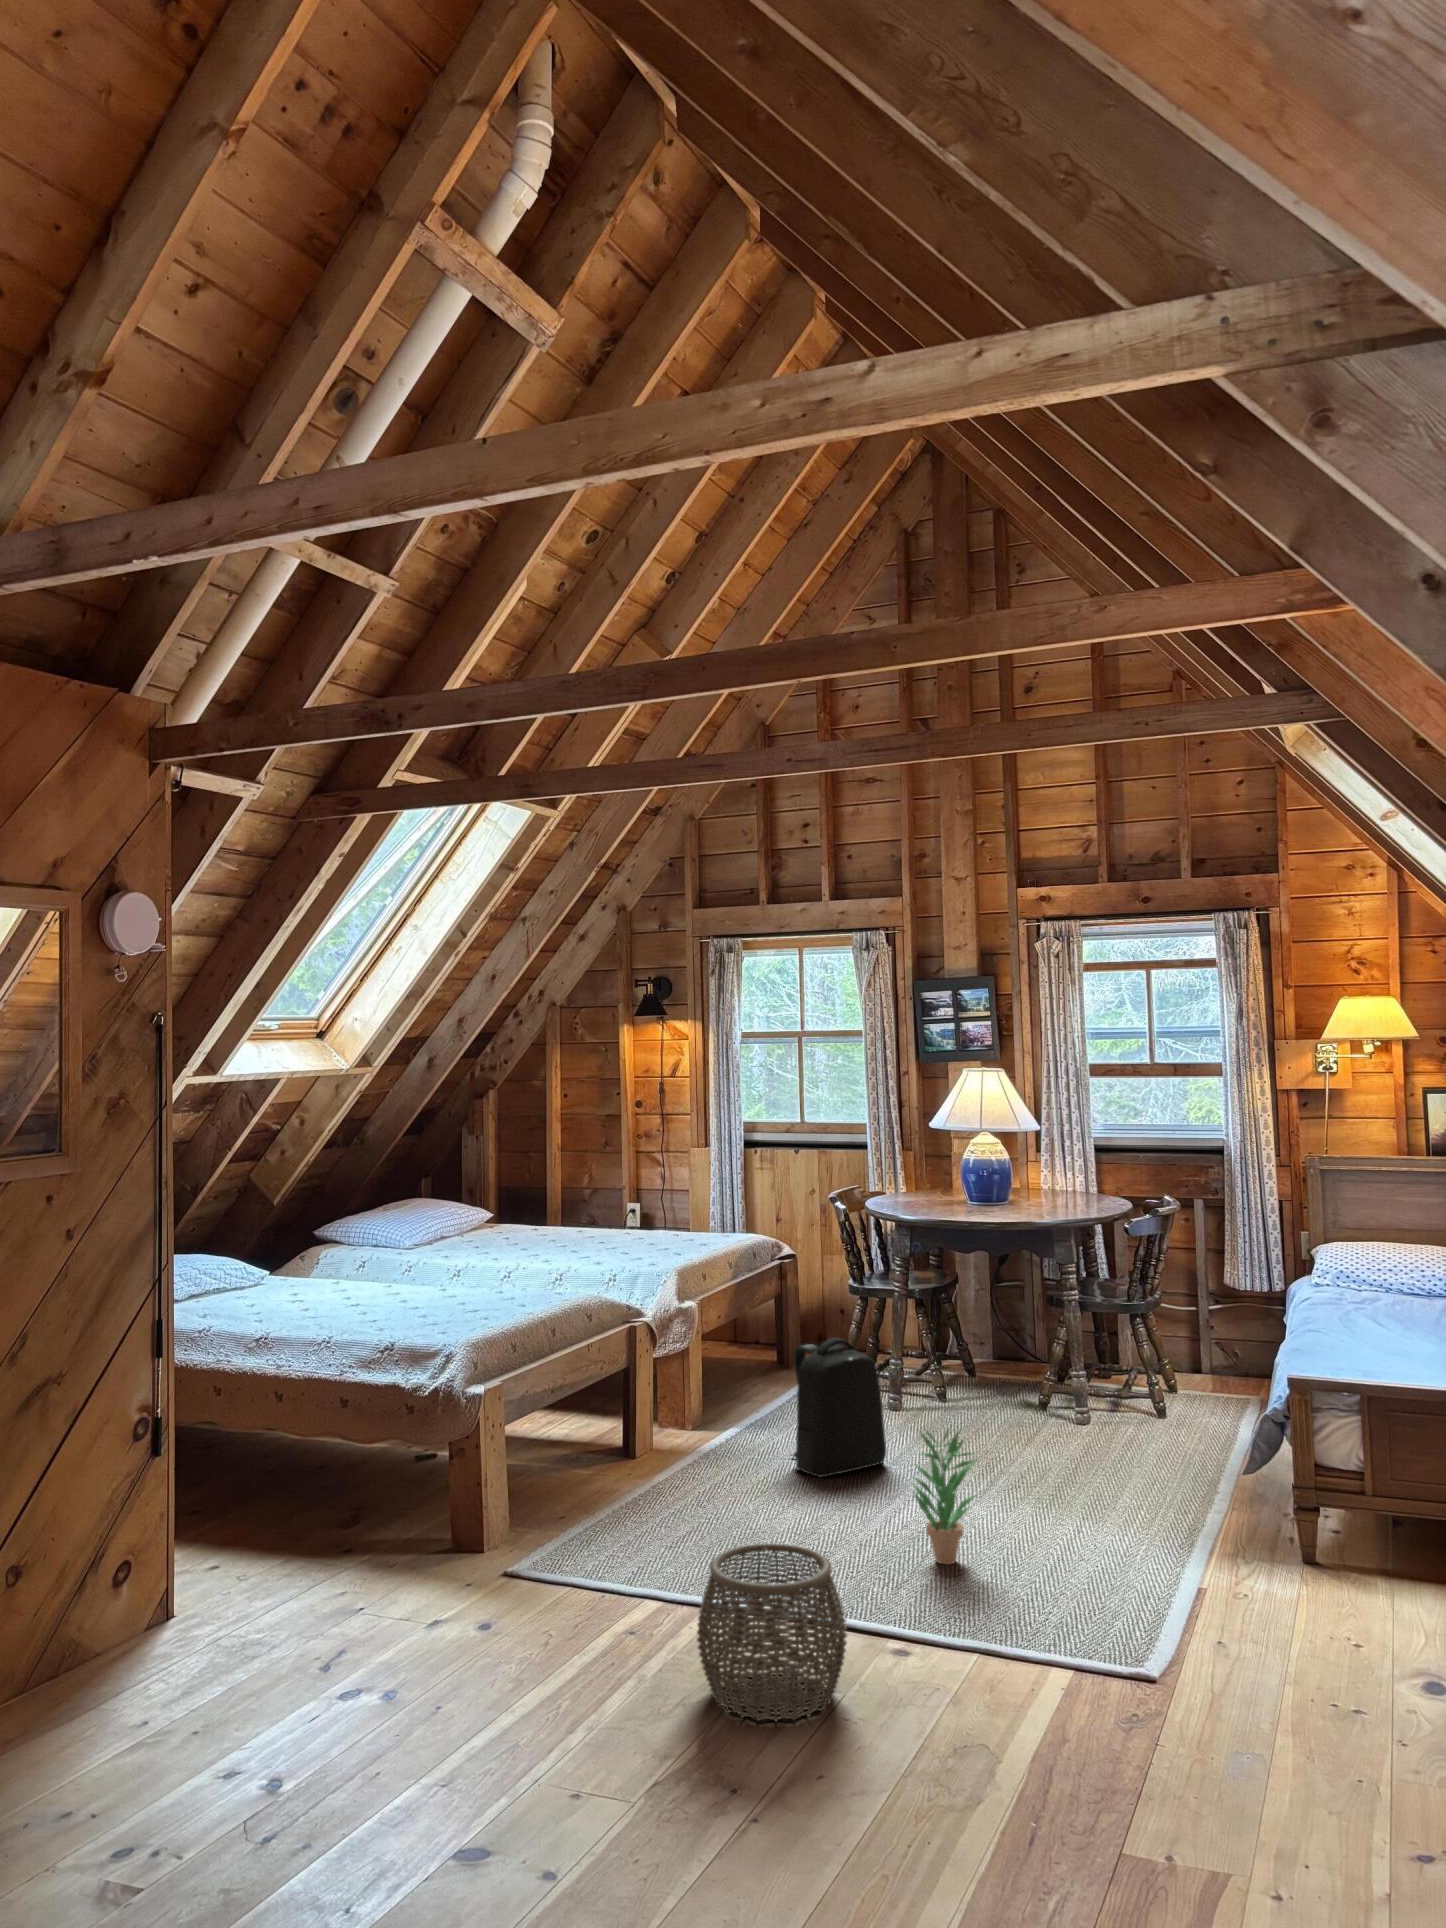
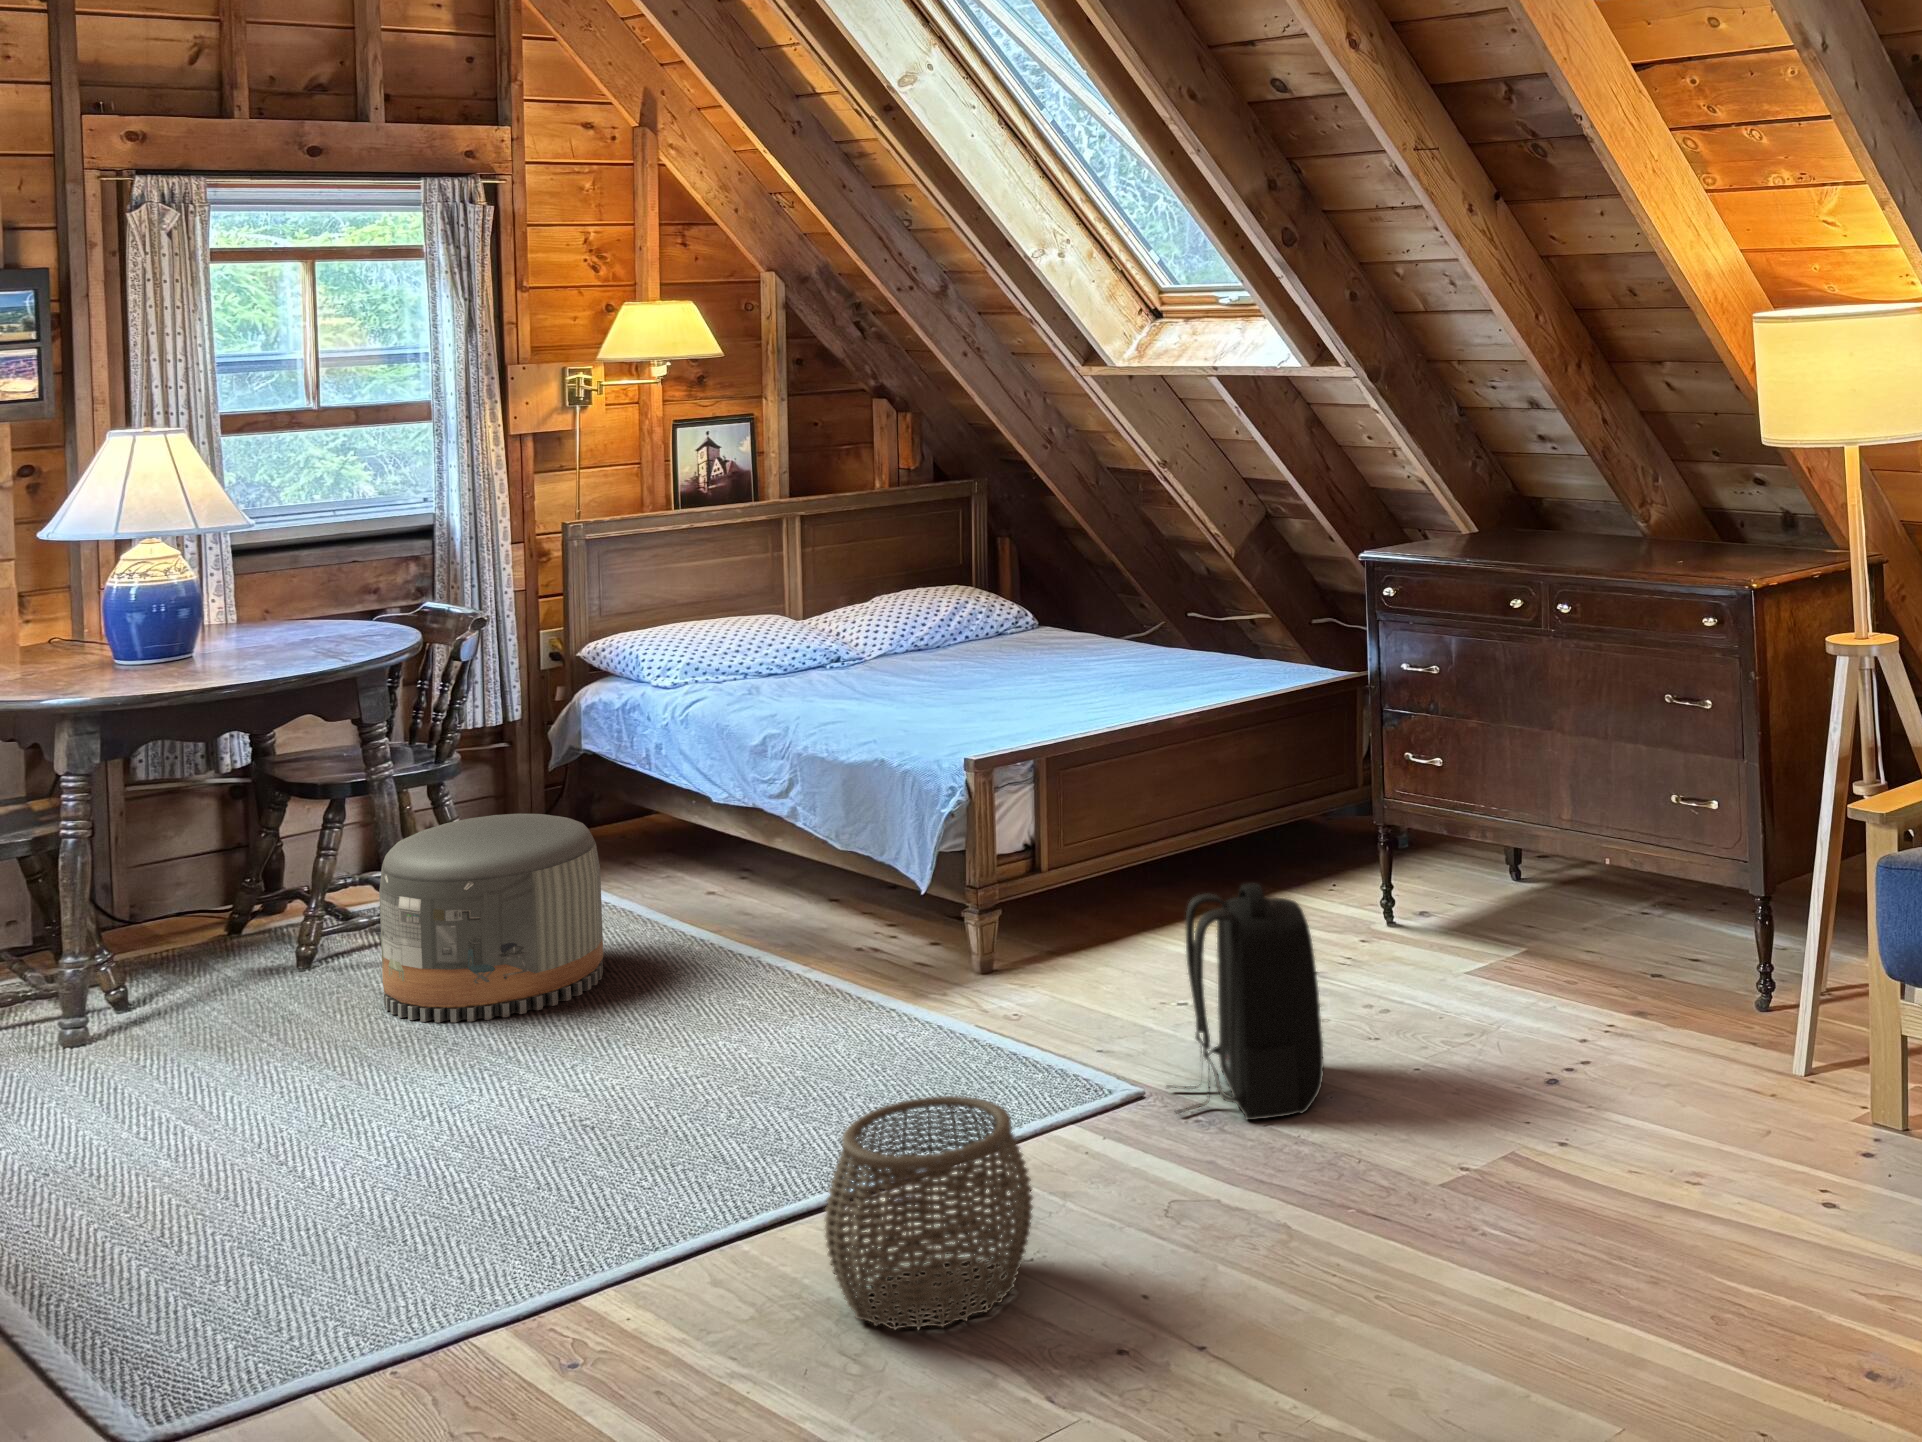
pouf: none [1002,1335,1146,1474] -> present [379,814,603,1023]
backpack: present [792,1337,886,1477] -> present [1167,883,1323,1120]
potted plant: present [913,1429,977,1564] -> none [640,938,755,1134]

